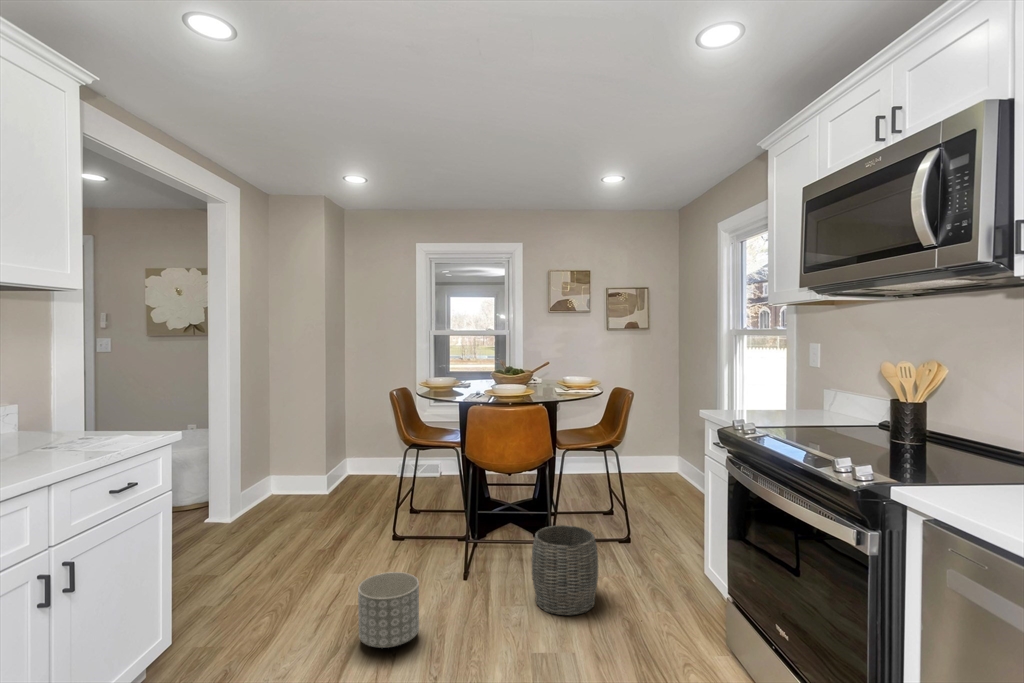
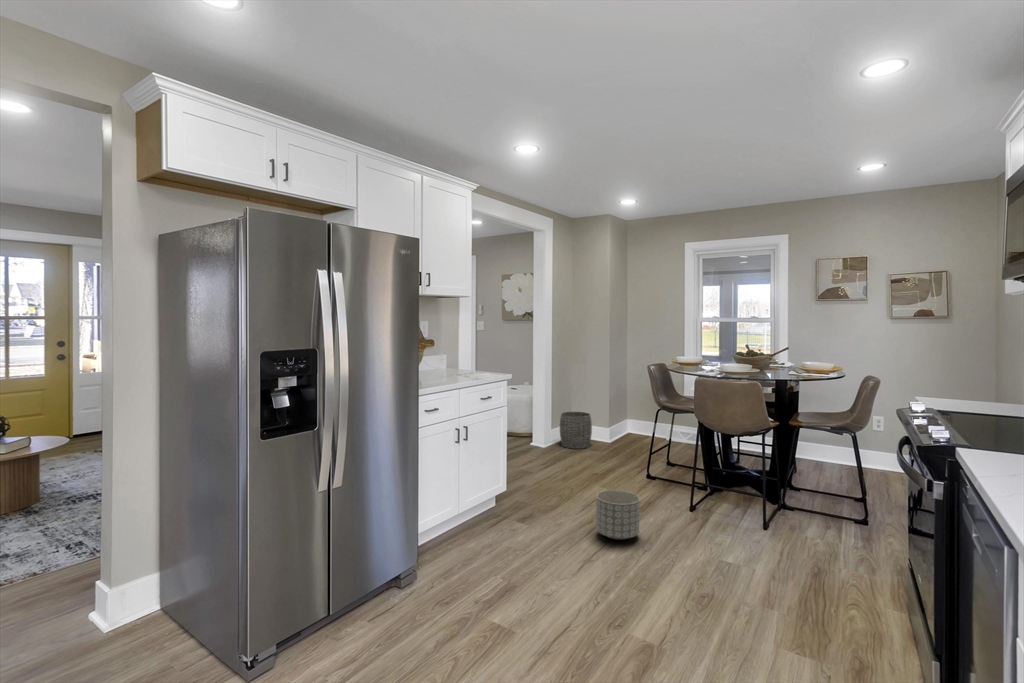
woven basket: present [532,525,598,615] -> present [560,412,592,449]

